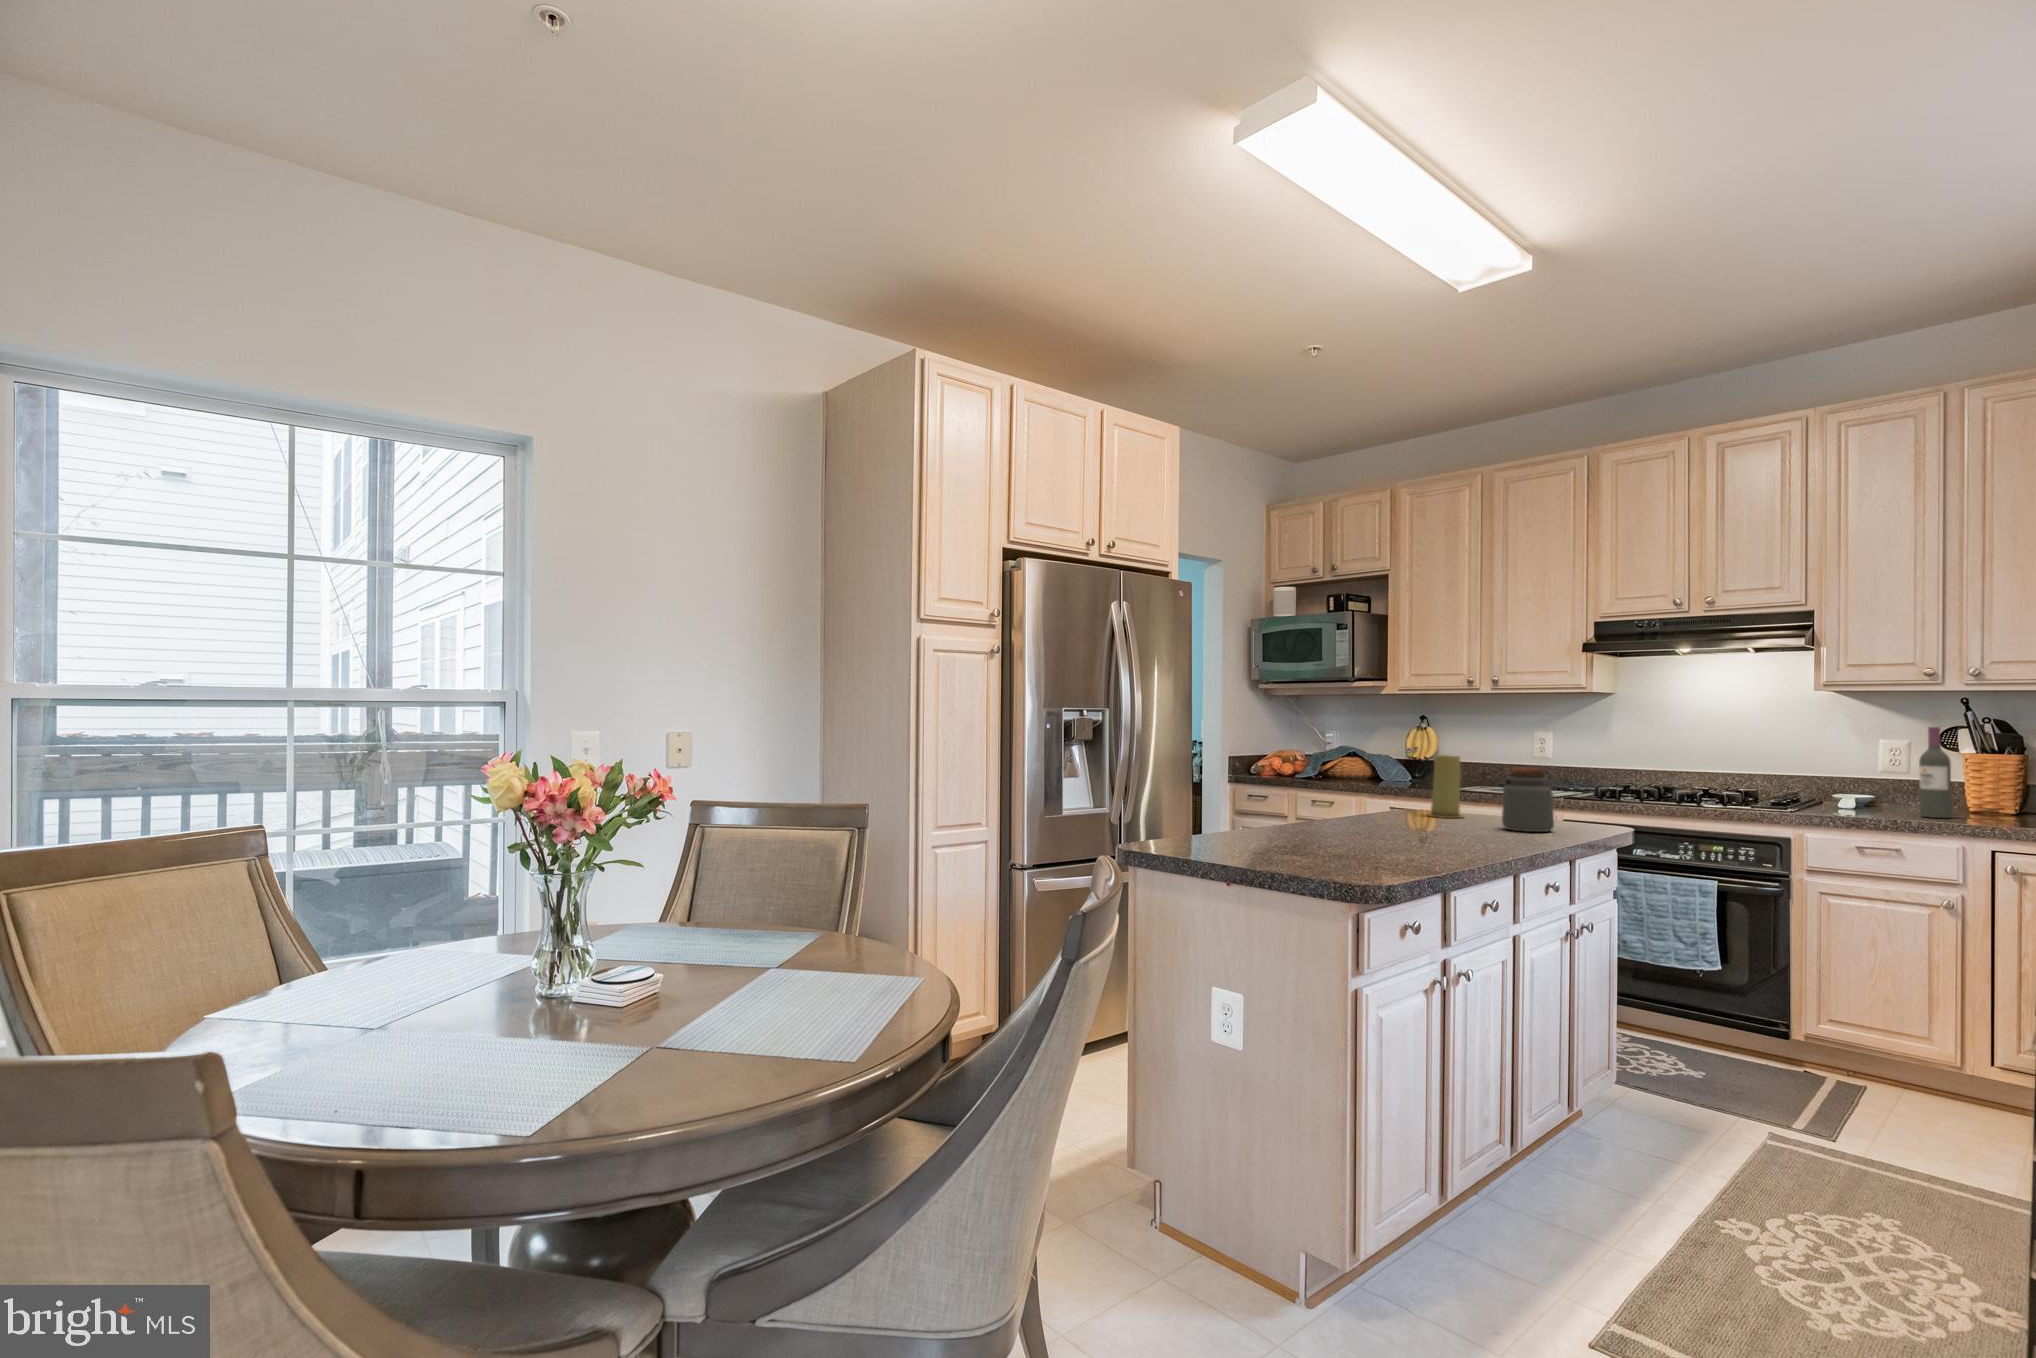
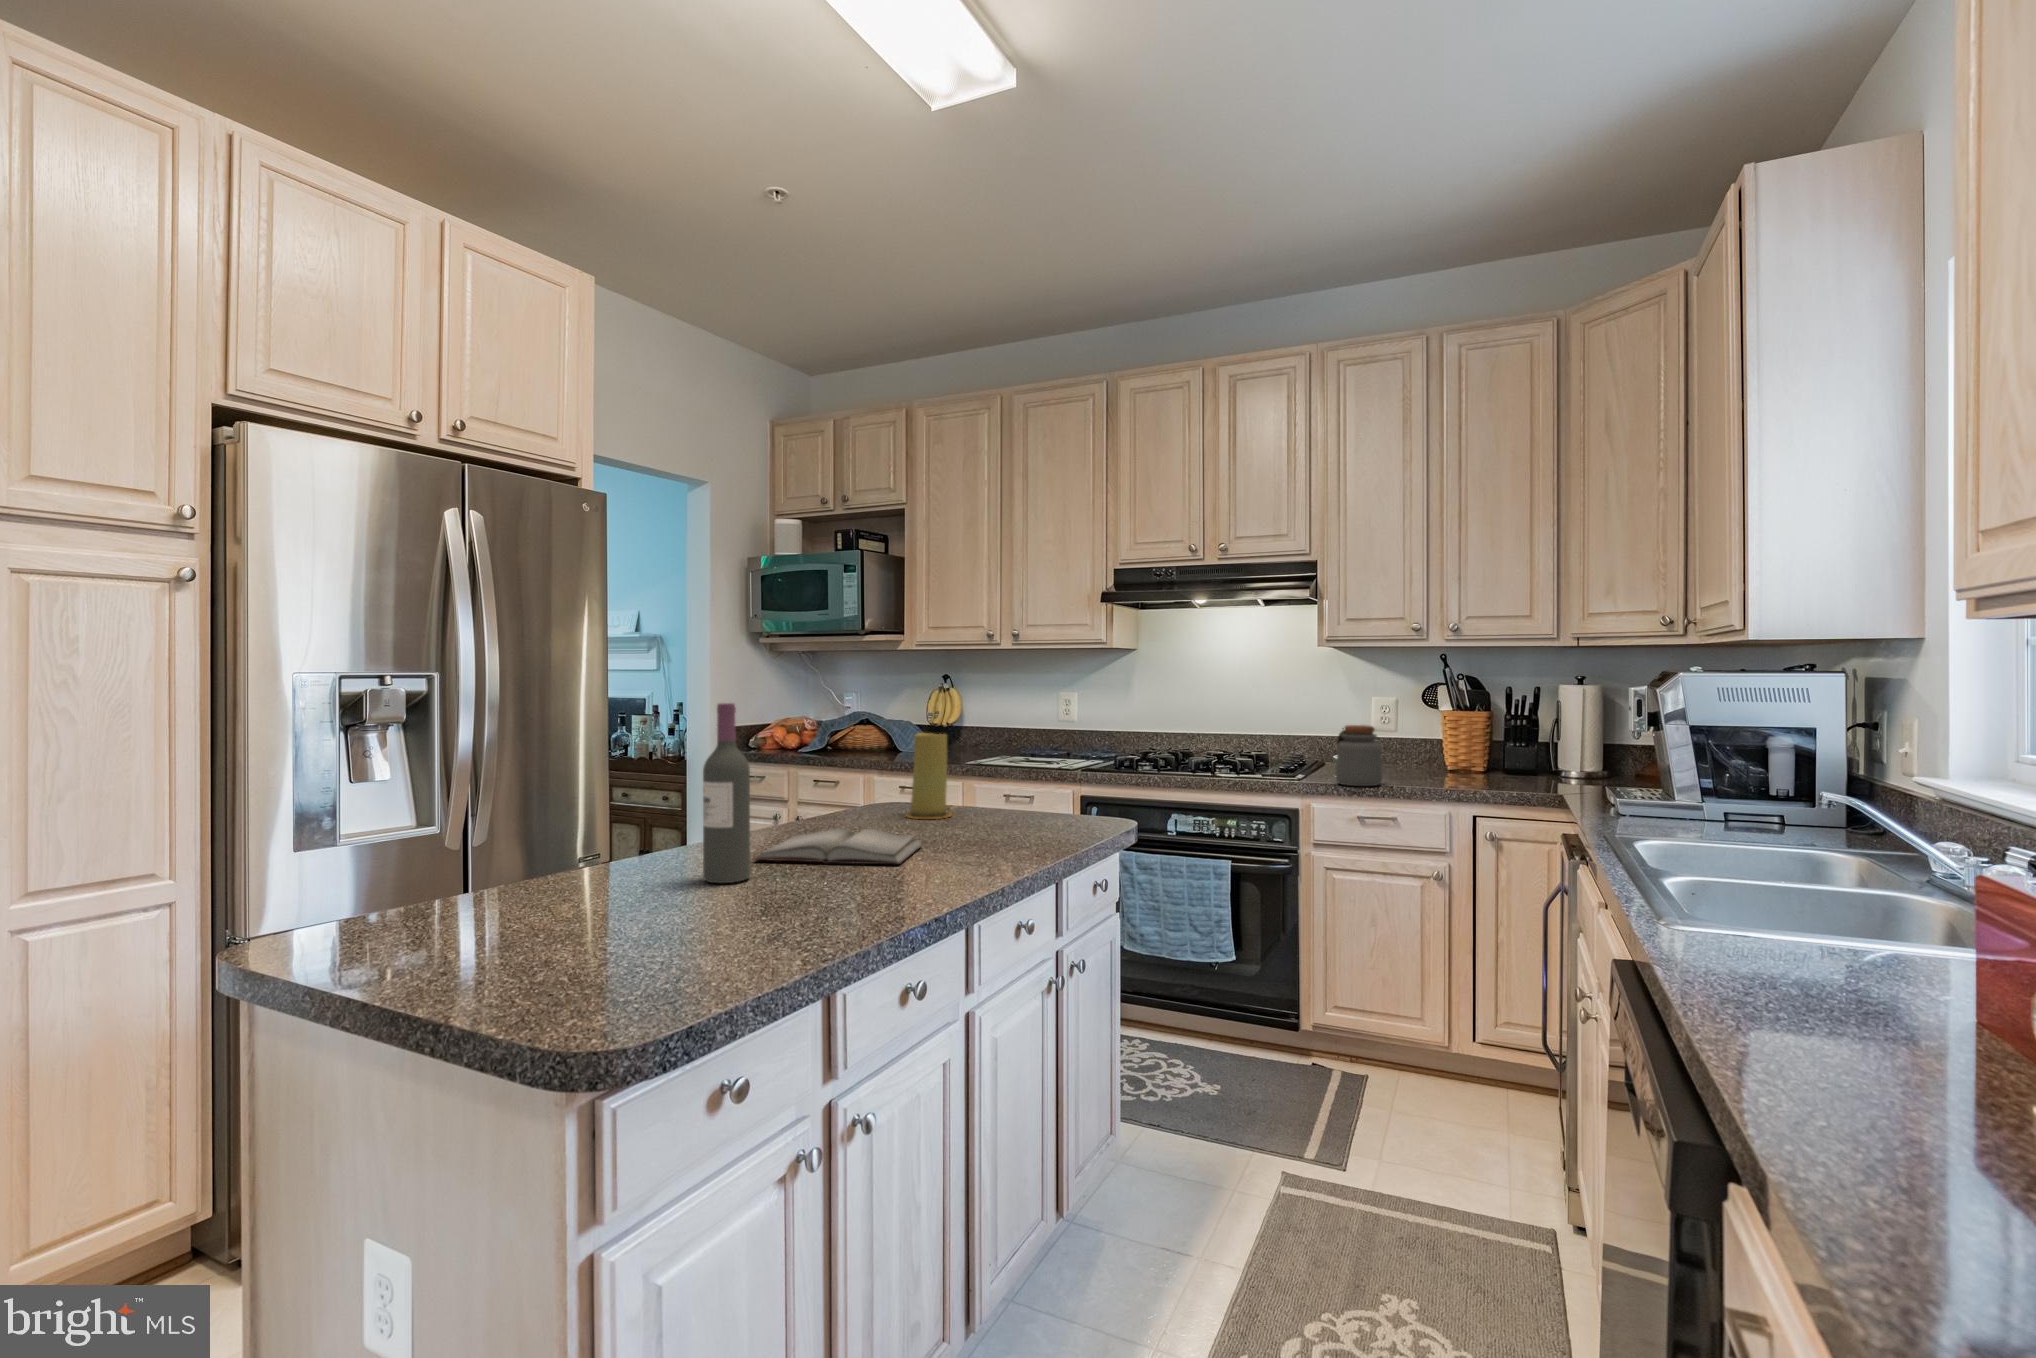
wine bottle: present [1919,727,1952,818] -> present [703,703,750,883]
jar: present [1502,768,1554,832] -> present [1336,725,1383,786]
hardback book: none [1340,815,1455,837] -> present [754,829,922,864]

